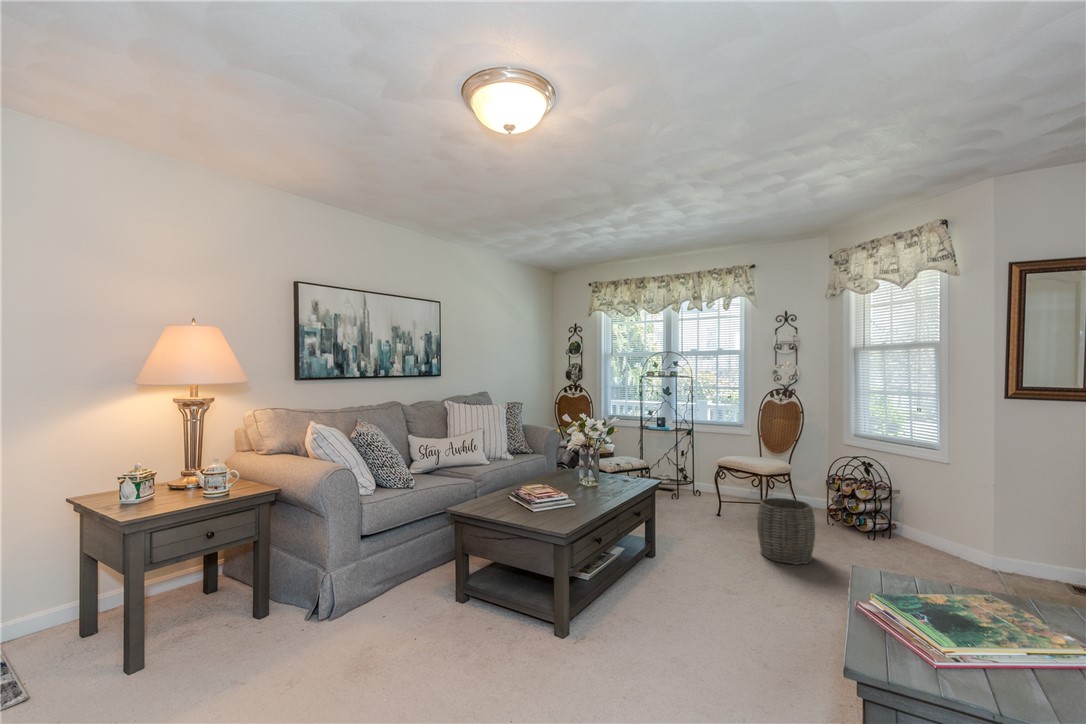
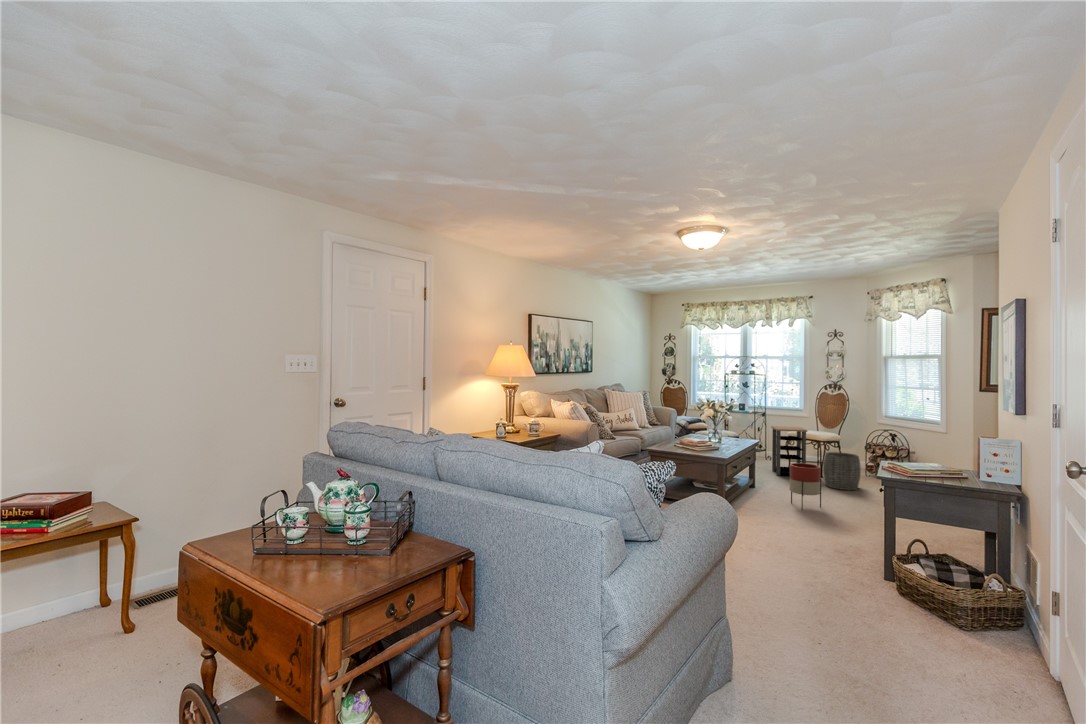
side table: none [689,452,737,532] -> present [771,426,807,475]
planter: none [682,531,737,626] -> present [789,463,821,510]

